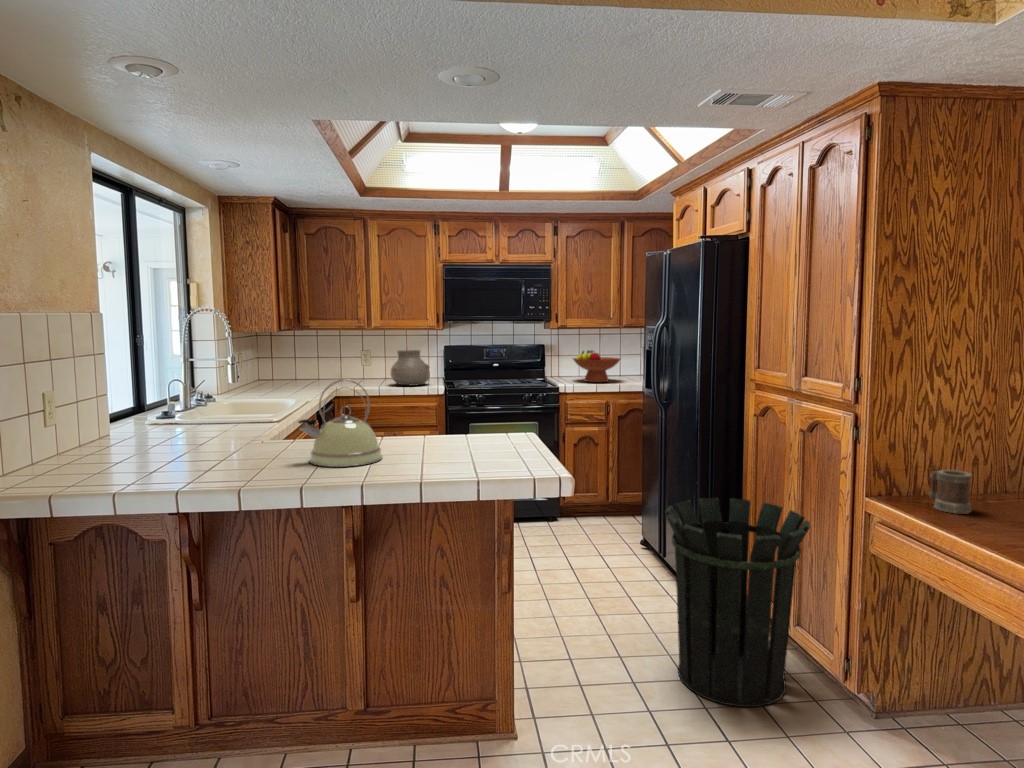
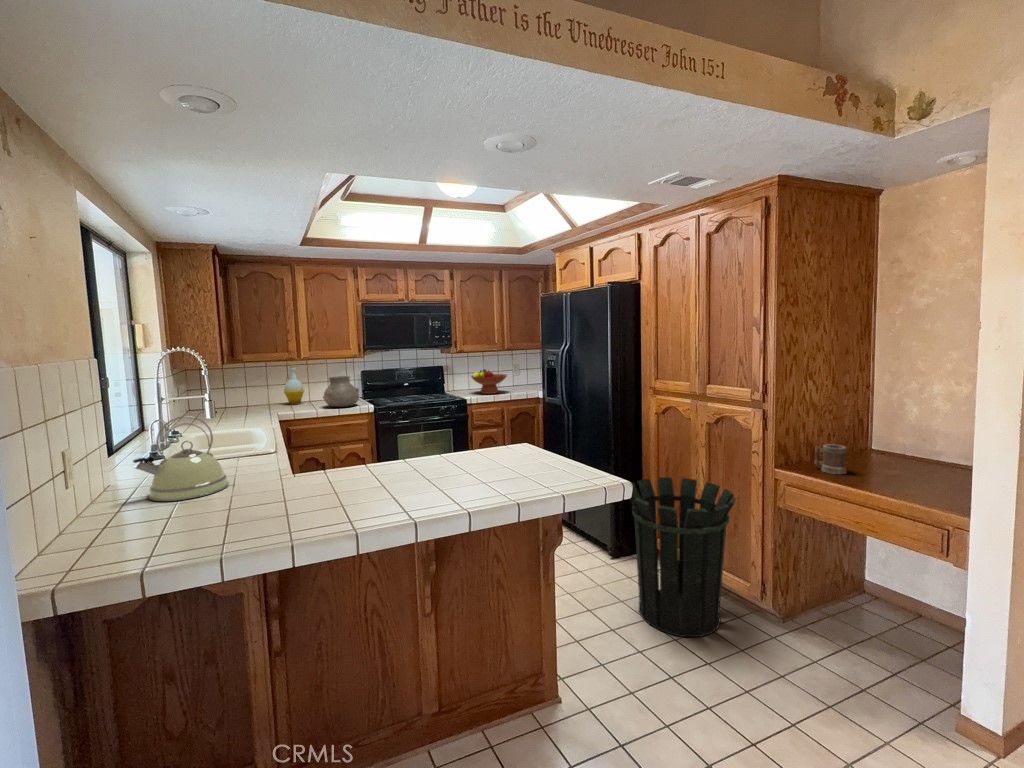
bottle: none [358,336,379,380] -> present [284,366,304,405]
kettle: present [298,379,382,467] -> present [133,416,229,501]

